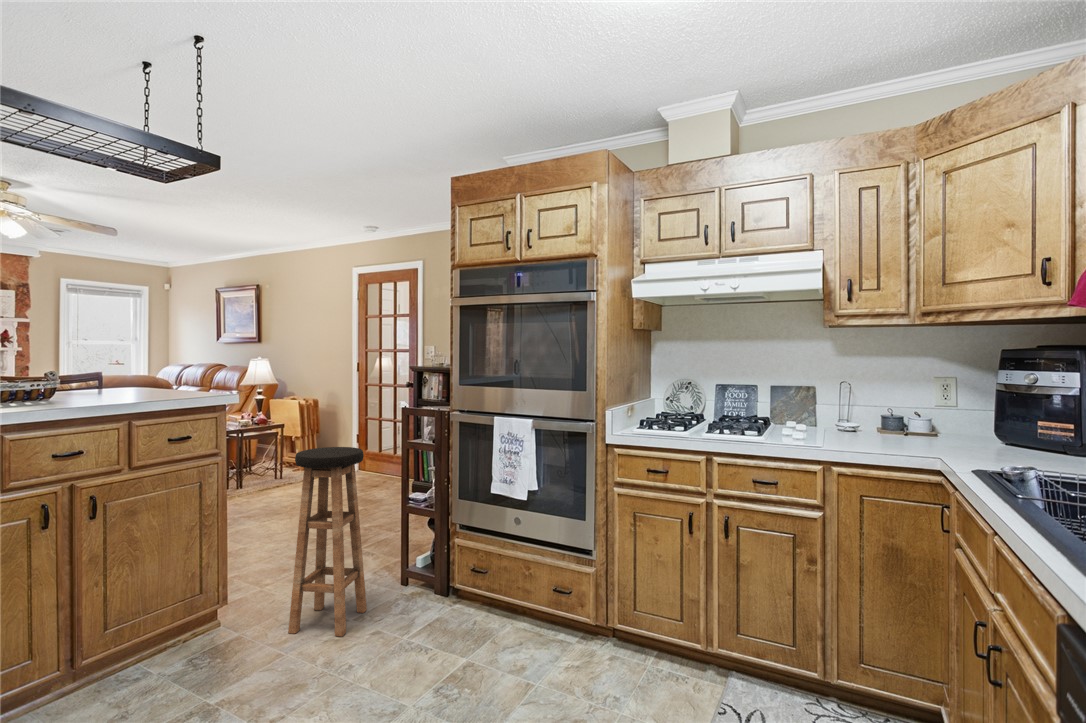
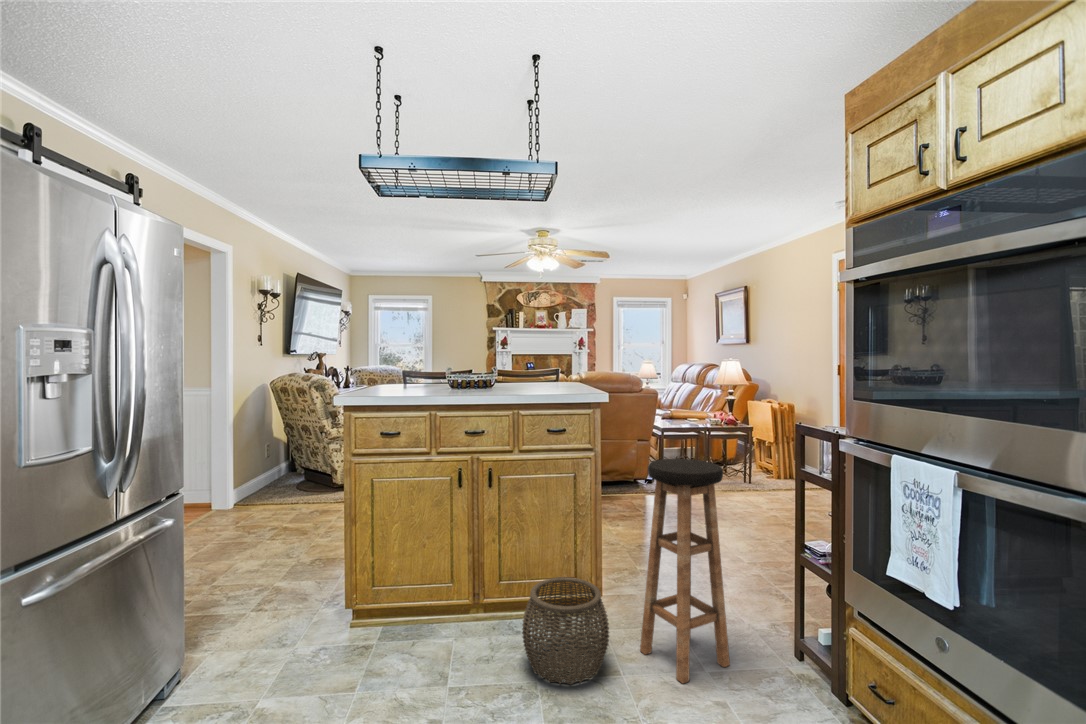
woven basket: none [169,585,275,697] -> present [522,577,609,685]

